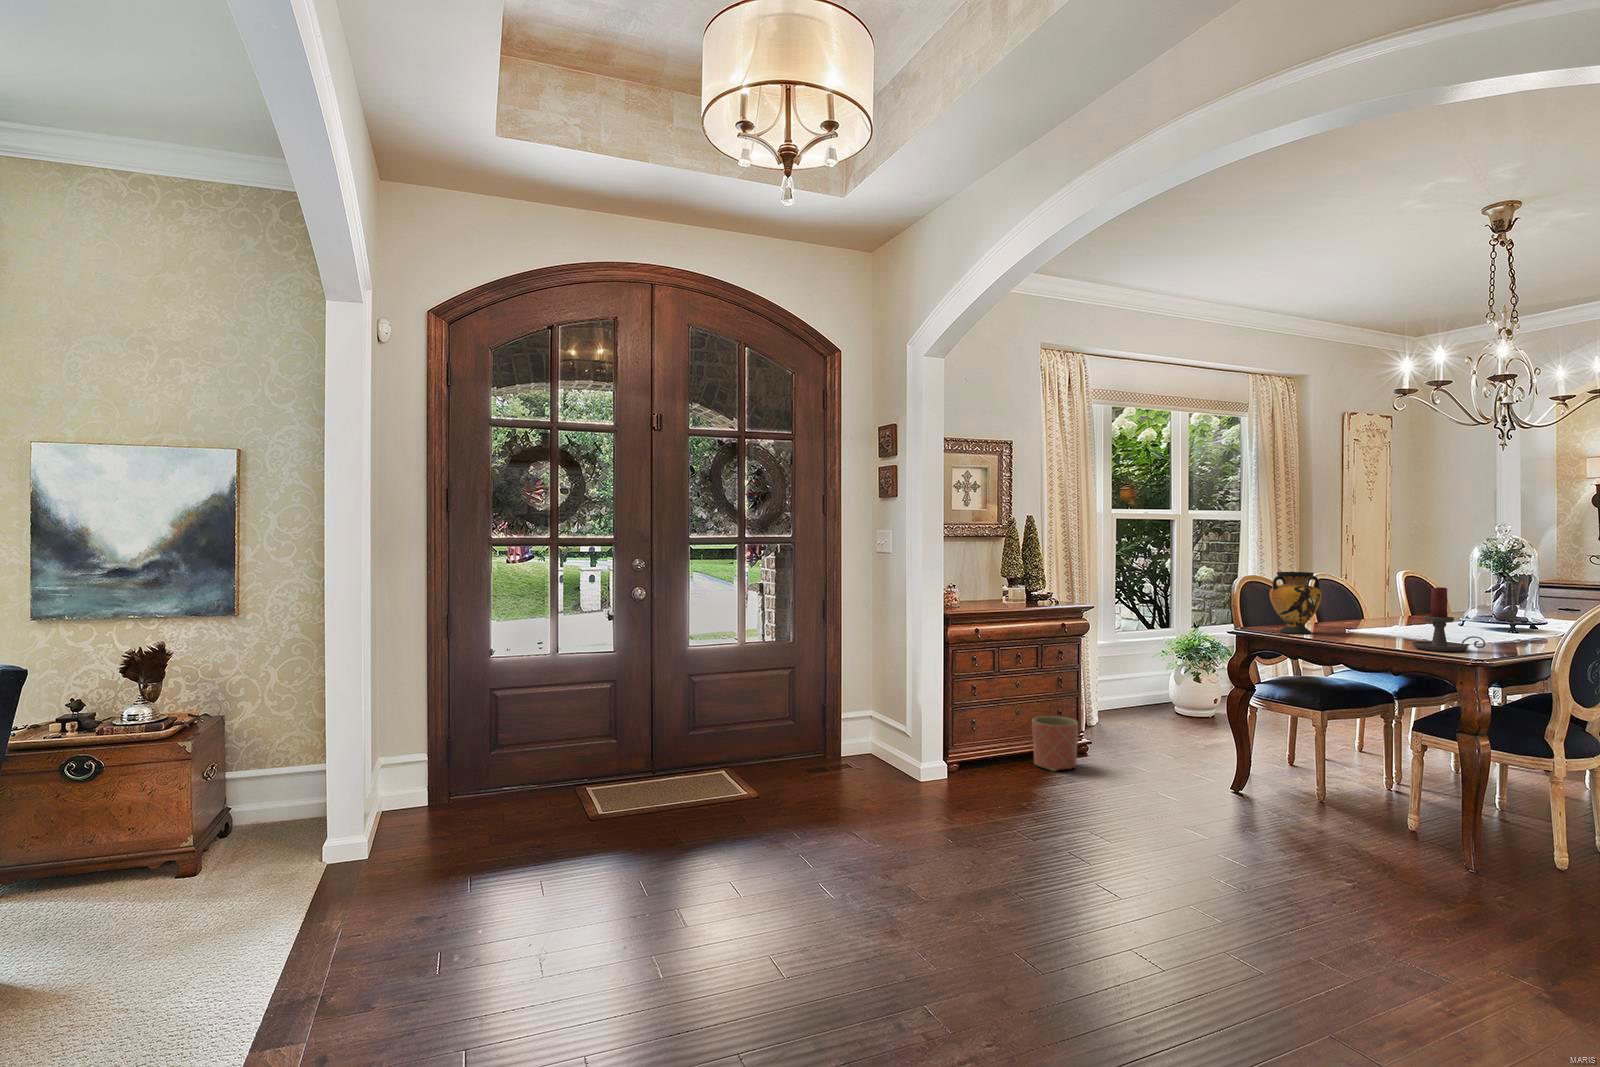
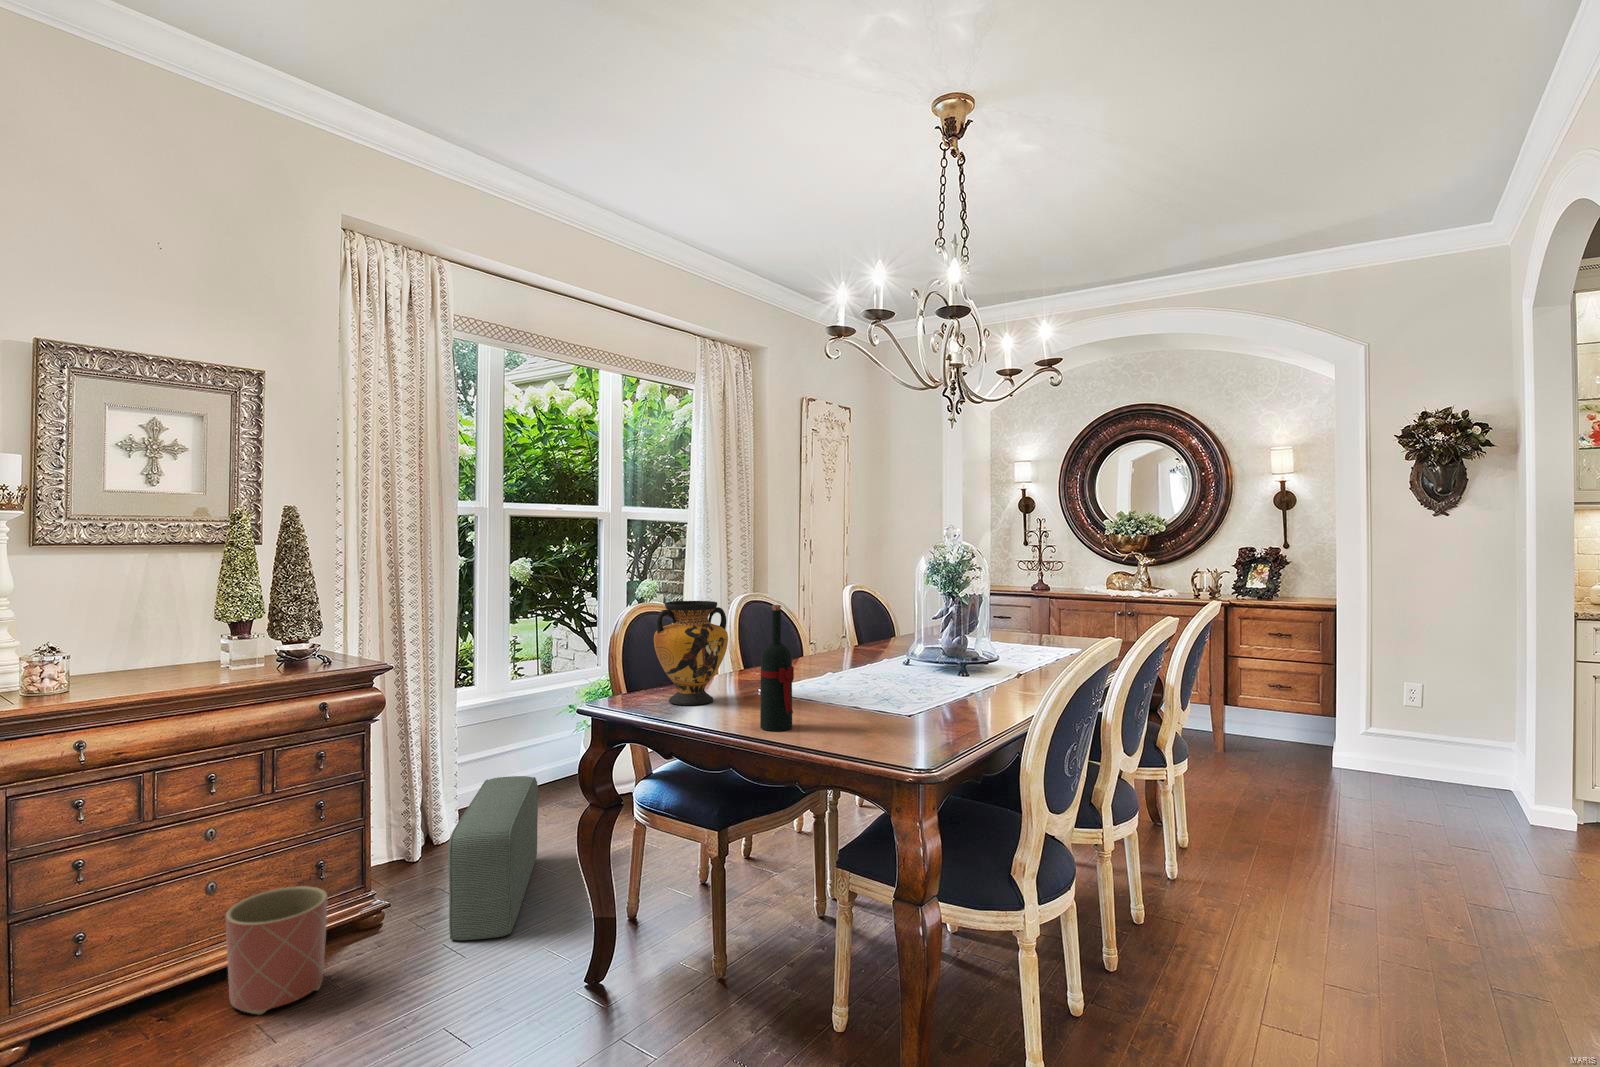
wine bottle: none [1355,572,1379,645] -> present [760,605,794,731]
candle holder: present [1412,587,1485,652] -> none [838,628,935,738]
pouf: none [1126,683,1170,765] -> present [448,776,538,940]

